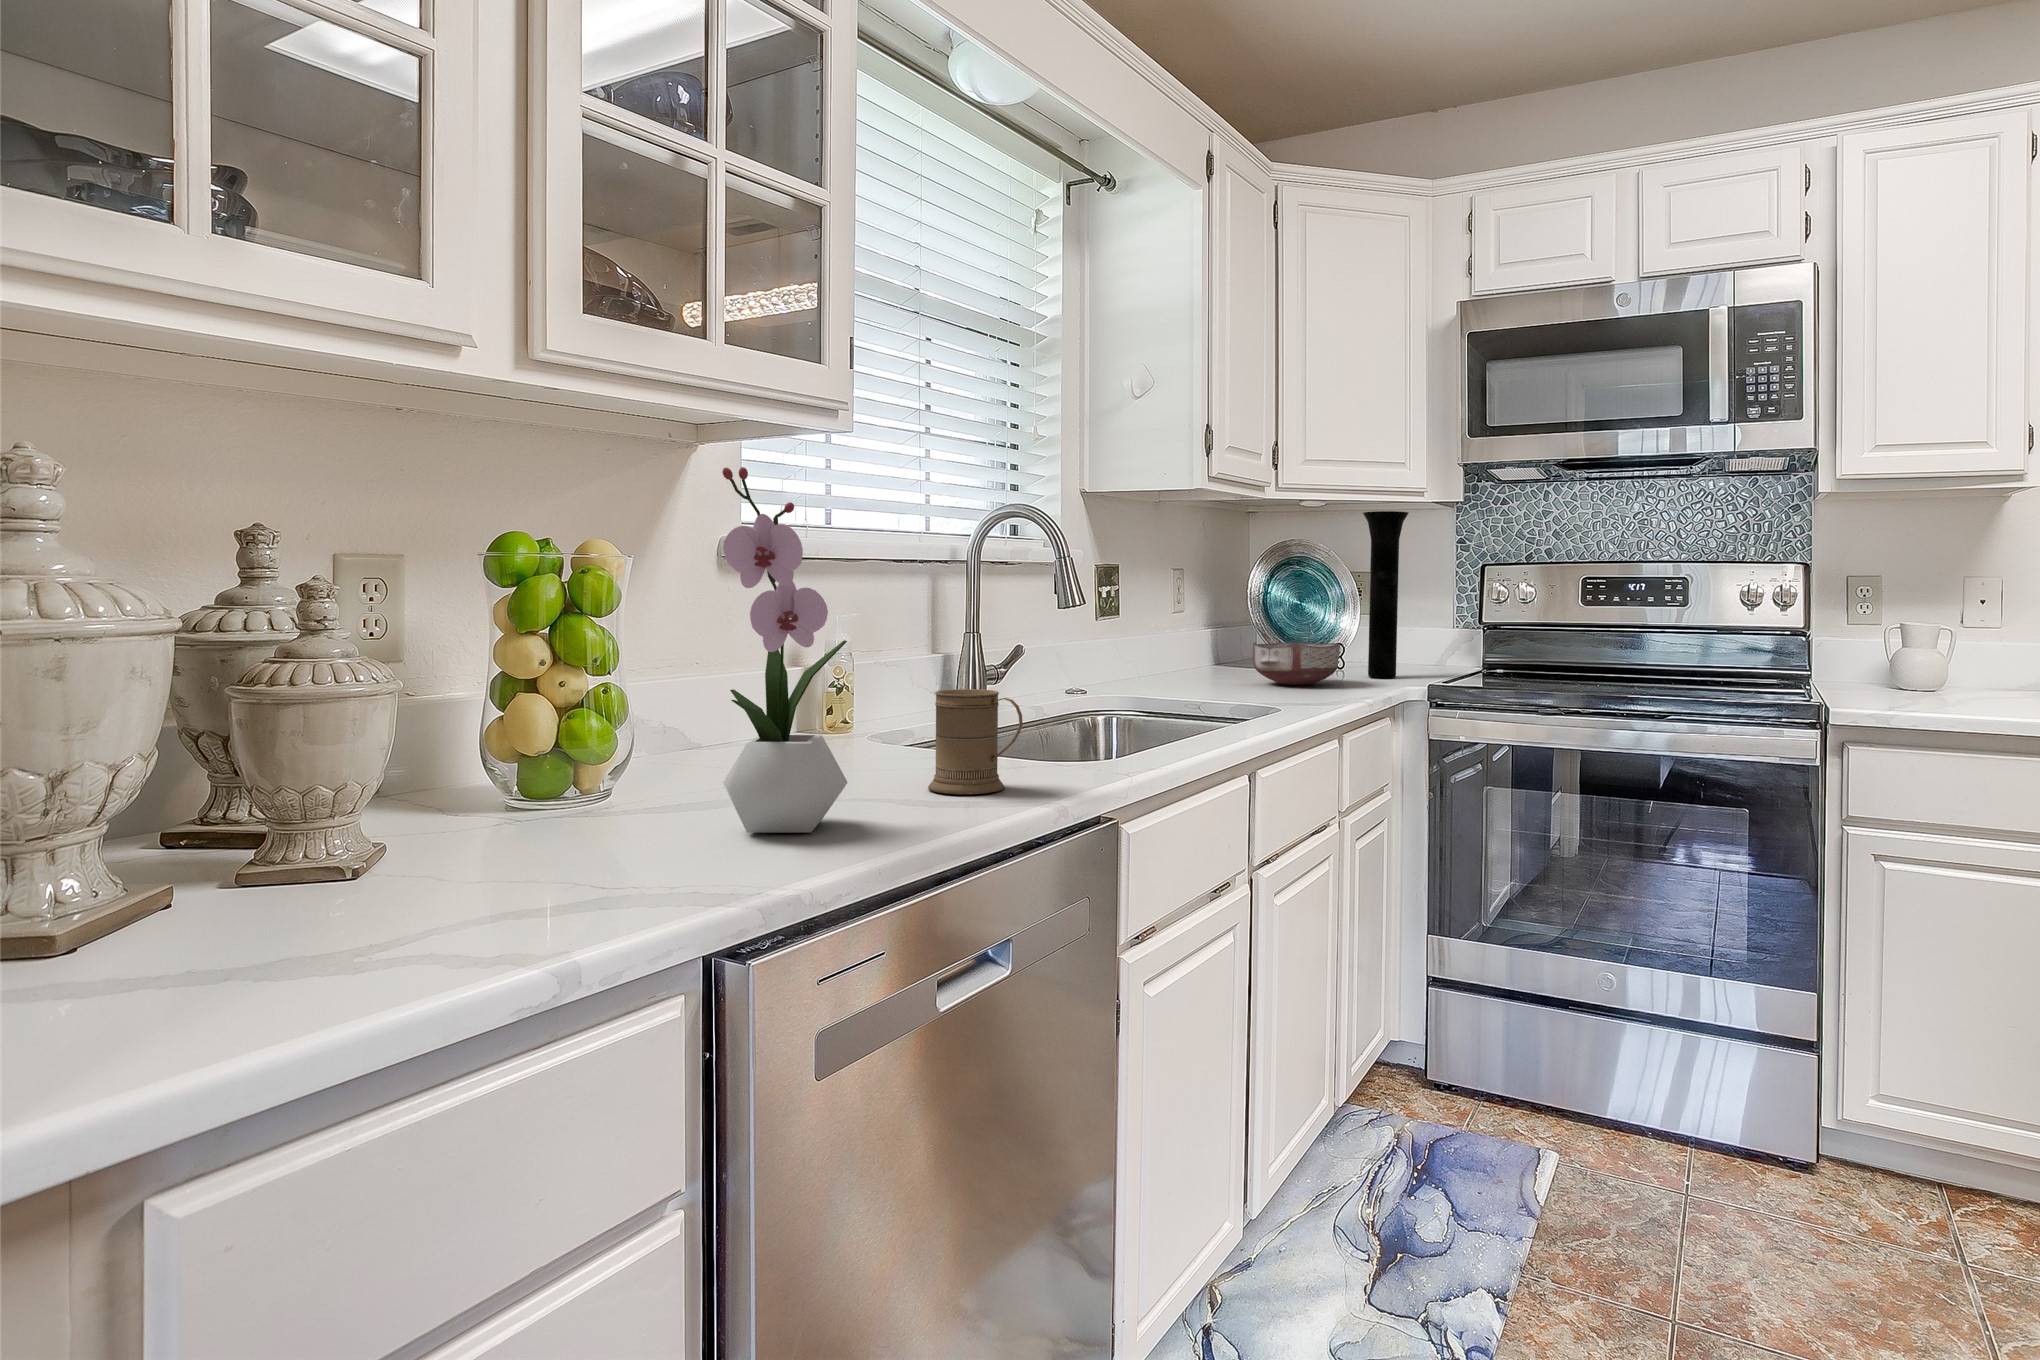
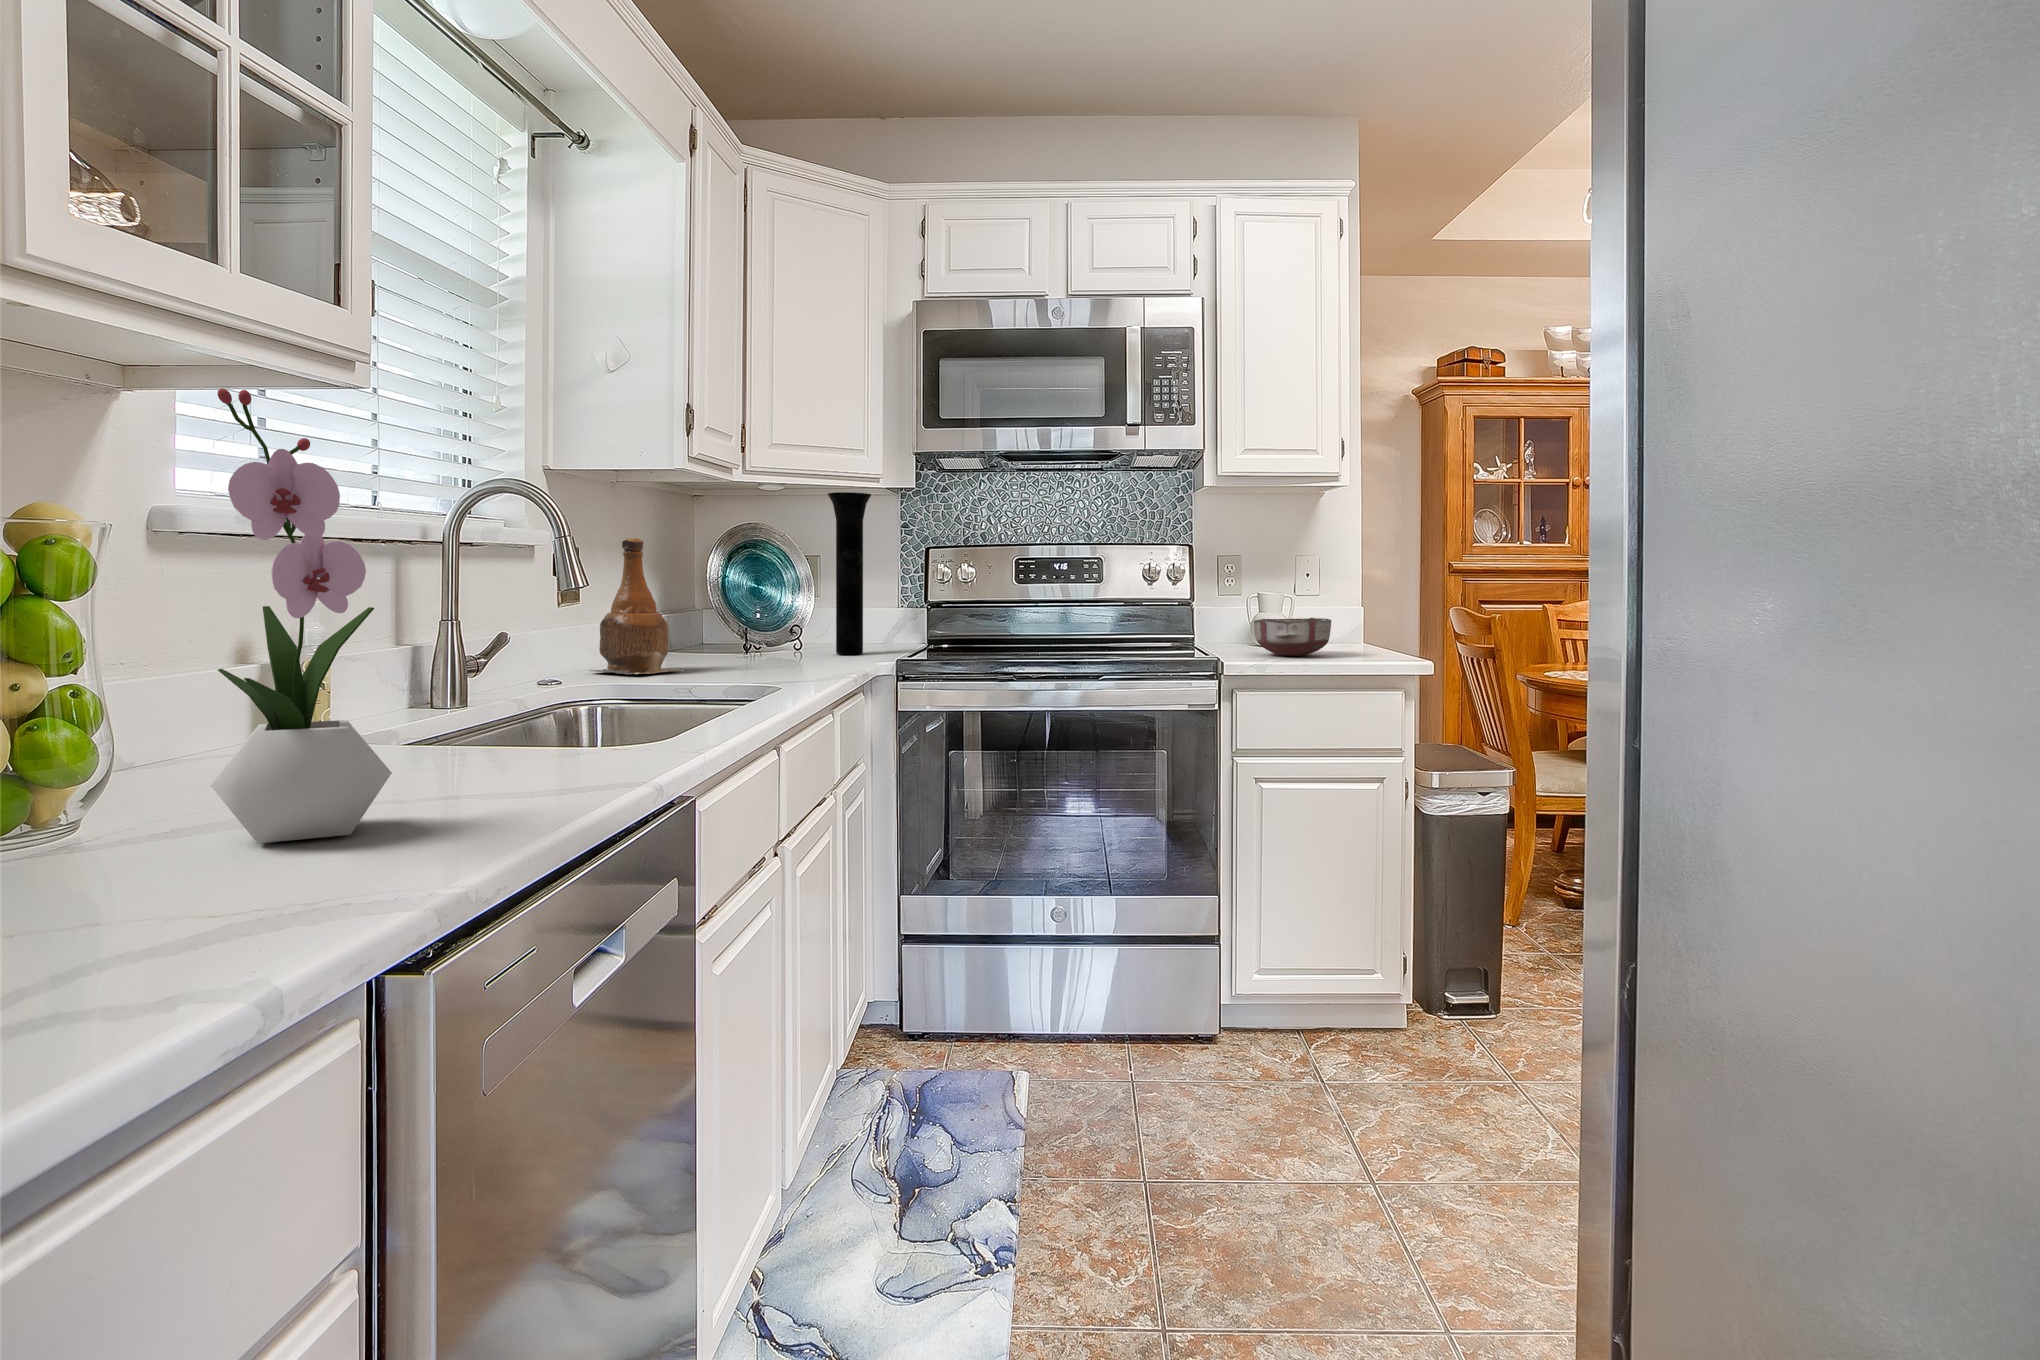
bottle: none [1126,563,1207,691] -> present [589,538,680,674]
ceramic bowl: present [1253,643,1340,685] -> present [1254,618,1331,656]
mug: present [928,689,1023,794] -> none [454,665,576,783]

